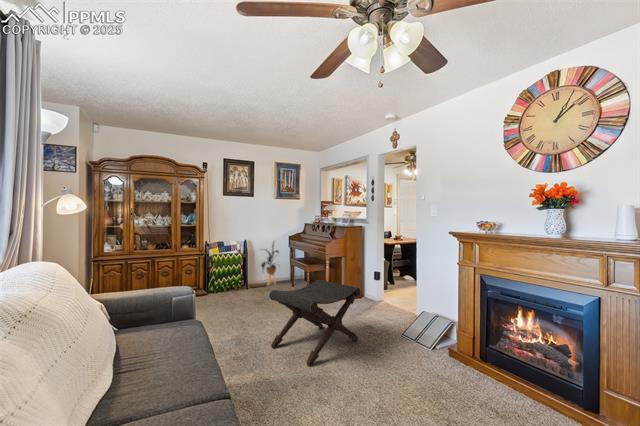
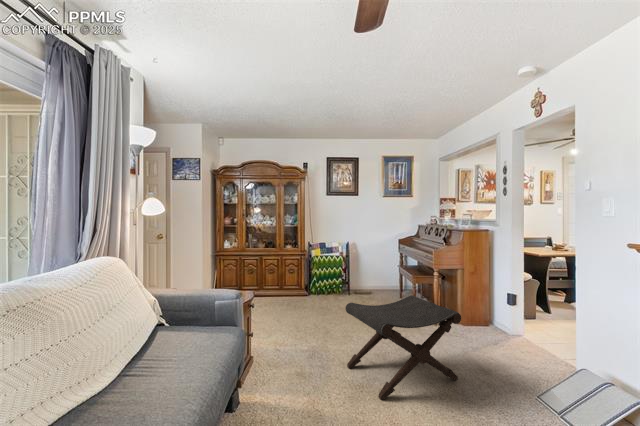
house plant: present [261,245,279,285] -> none [363,244,387,295]

